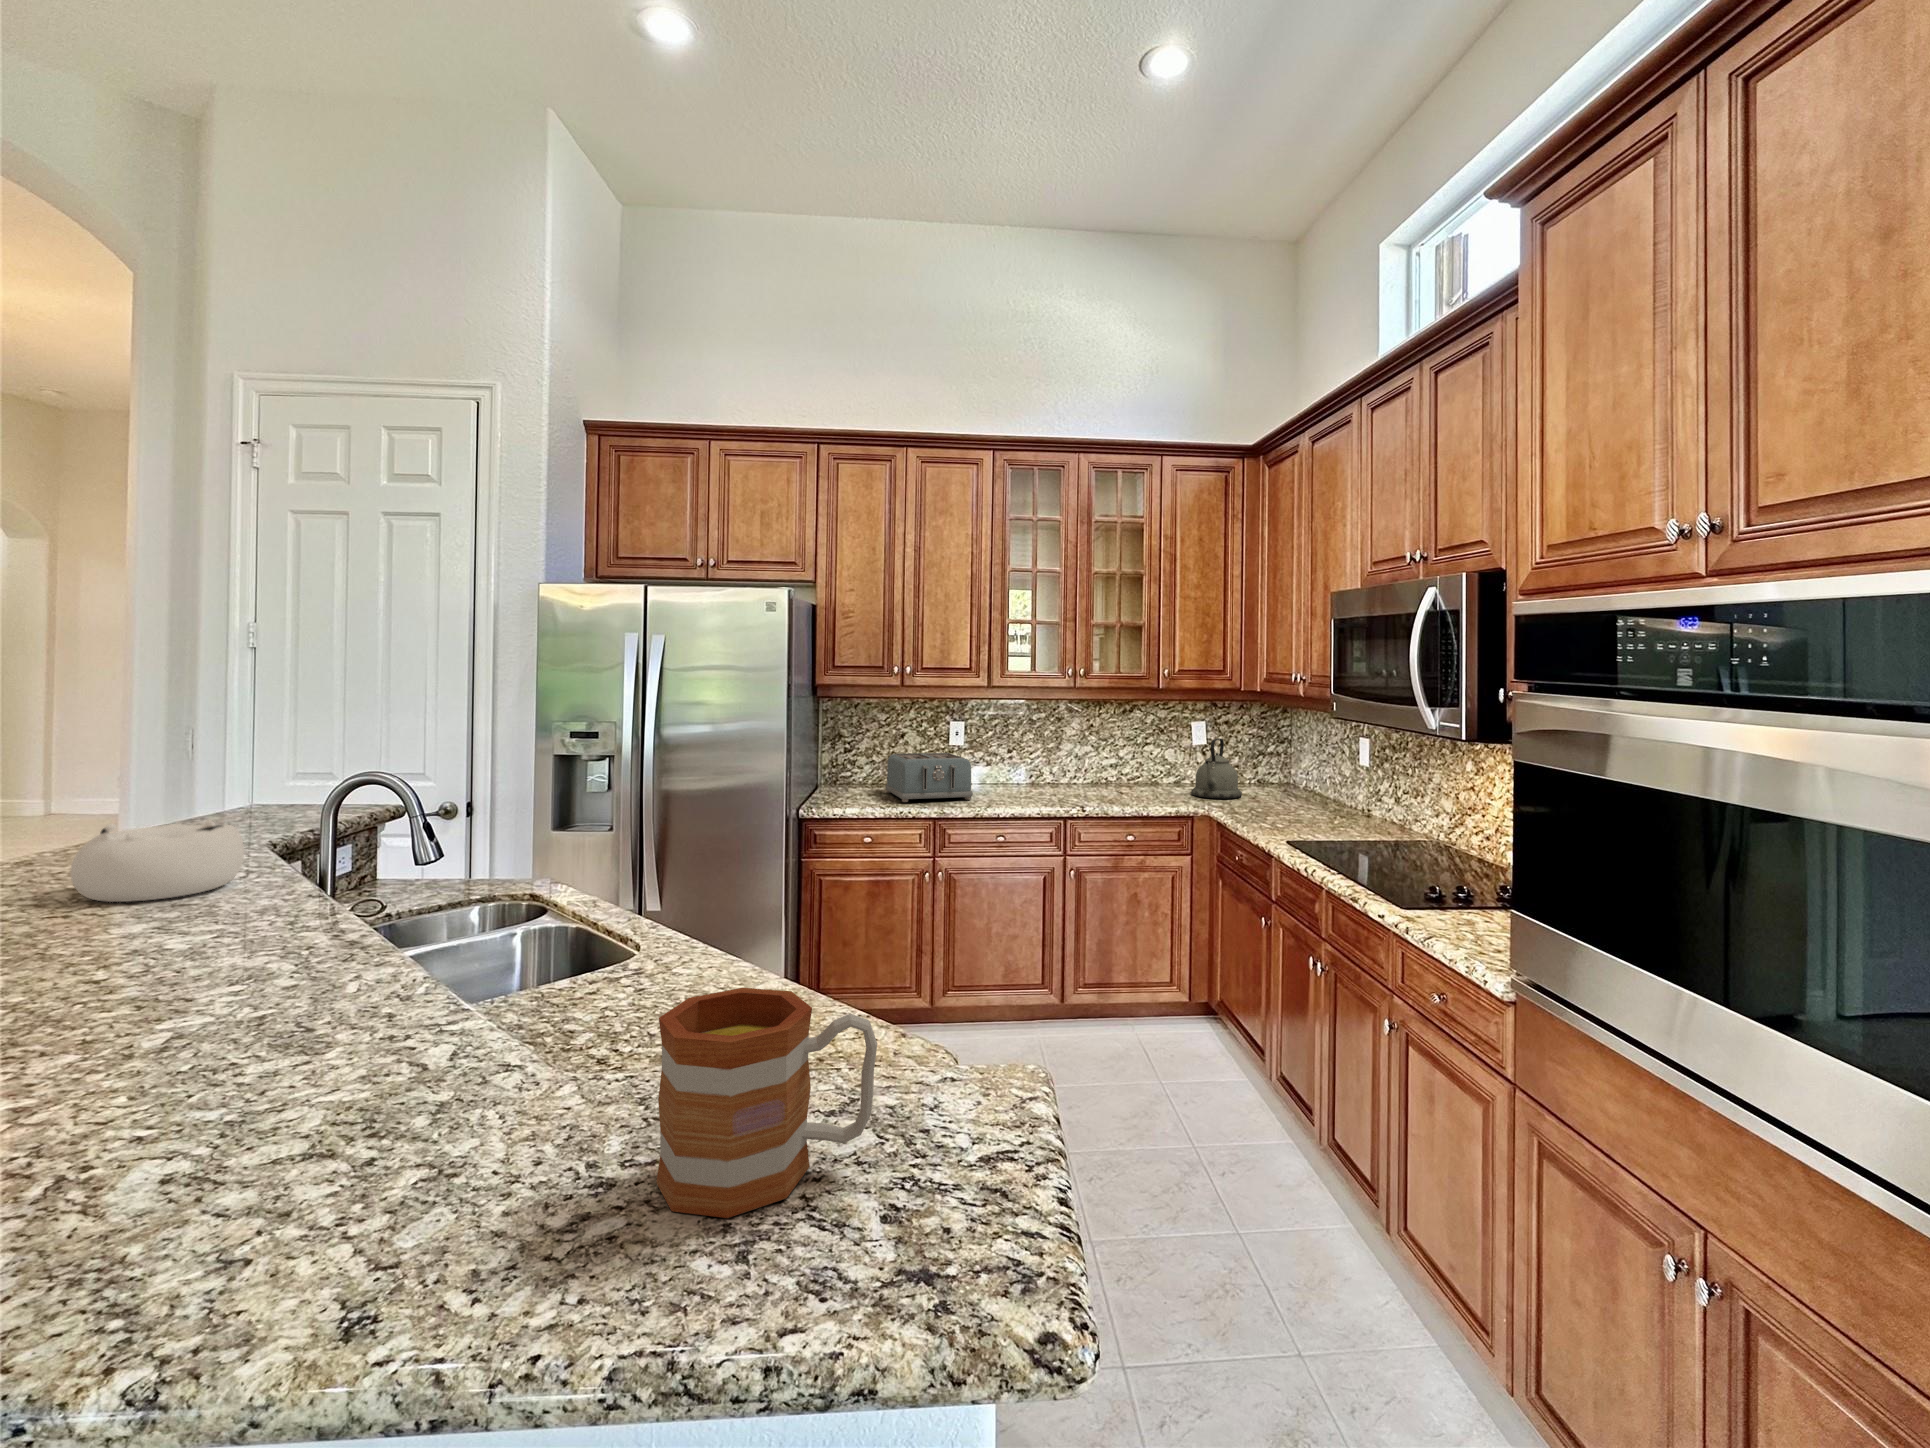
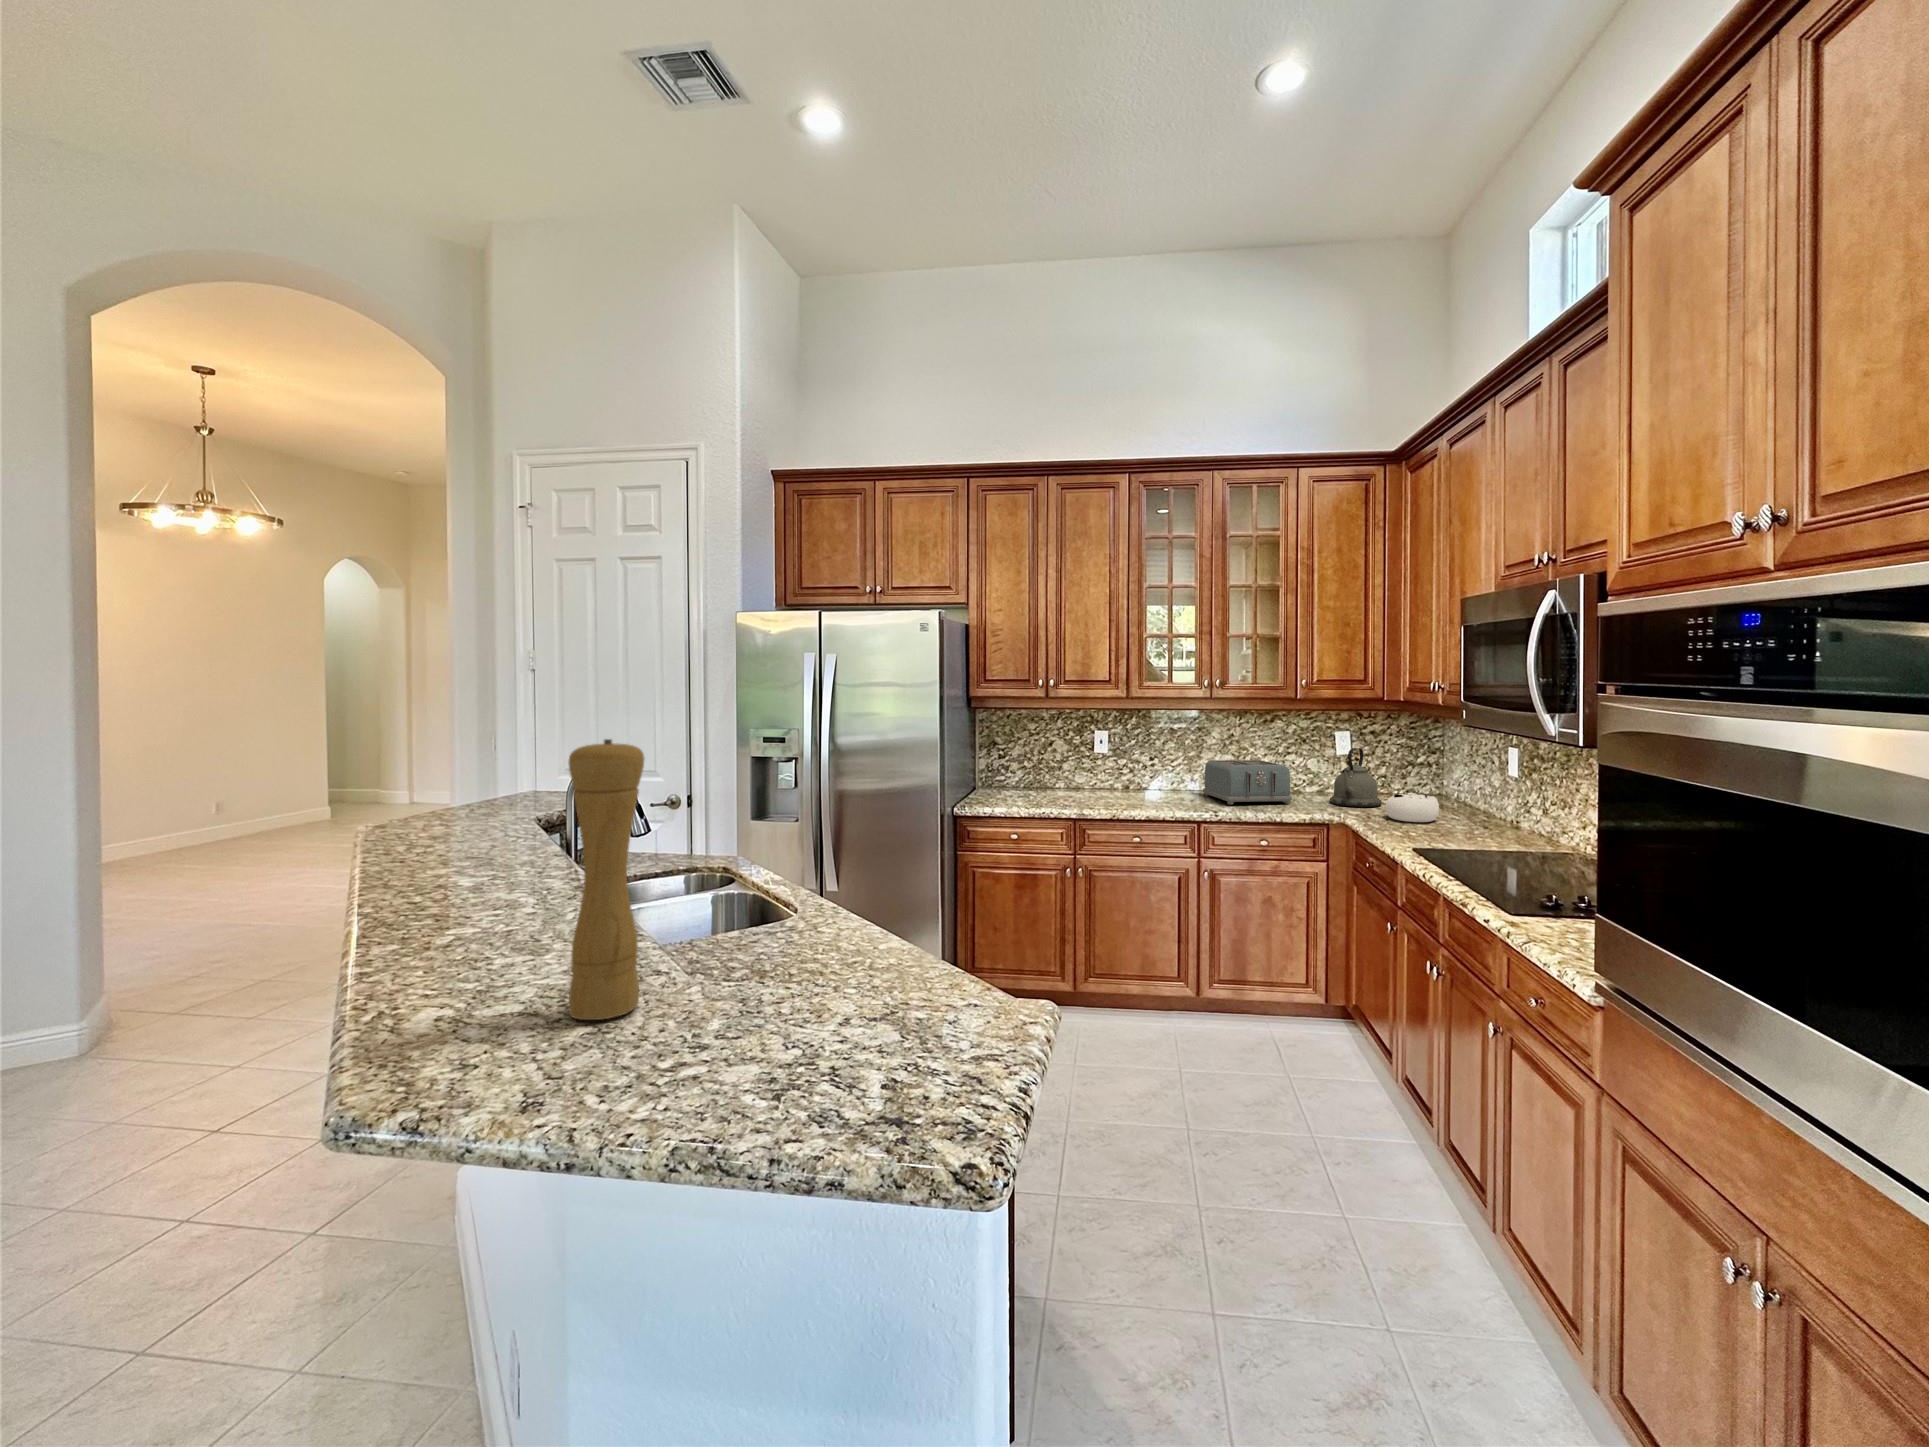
toaster: present [886,753,973,802] -> present [1203,760,1292,804]
pepper mill: none [383,754,498,1158] -> present [568,739,645,1020]
decorative bowl: present [70,819,244,902] -> present [1385,793,1439,822]
mug: present [657,988,877,1218] -> none [736,915,894,1074]

